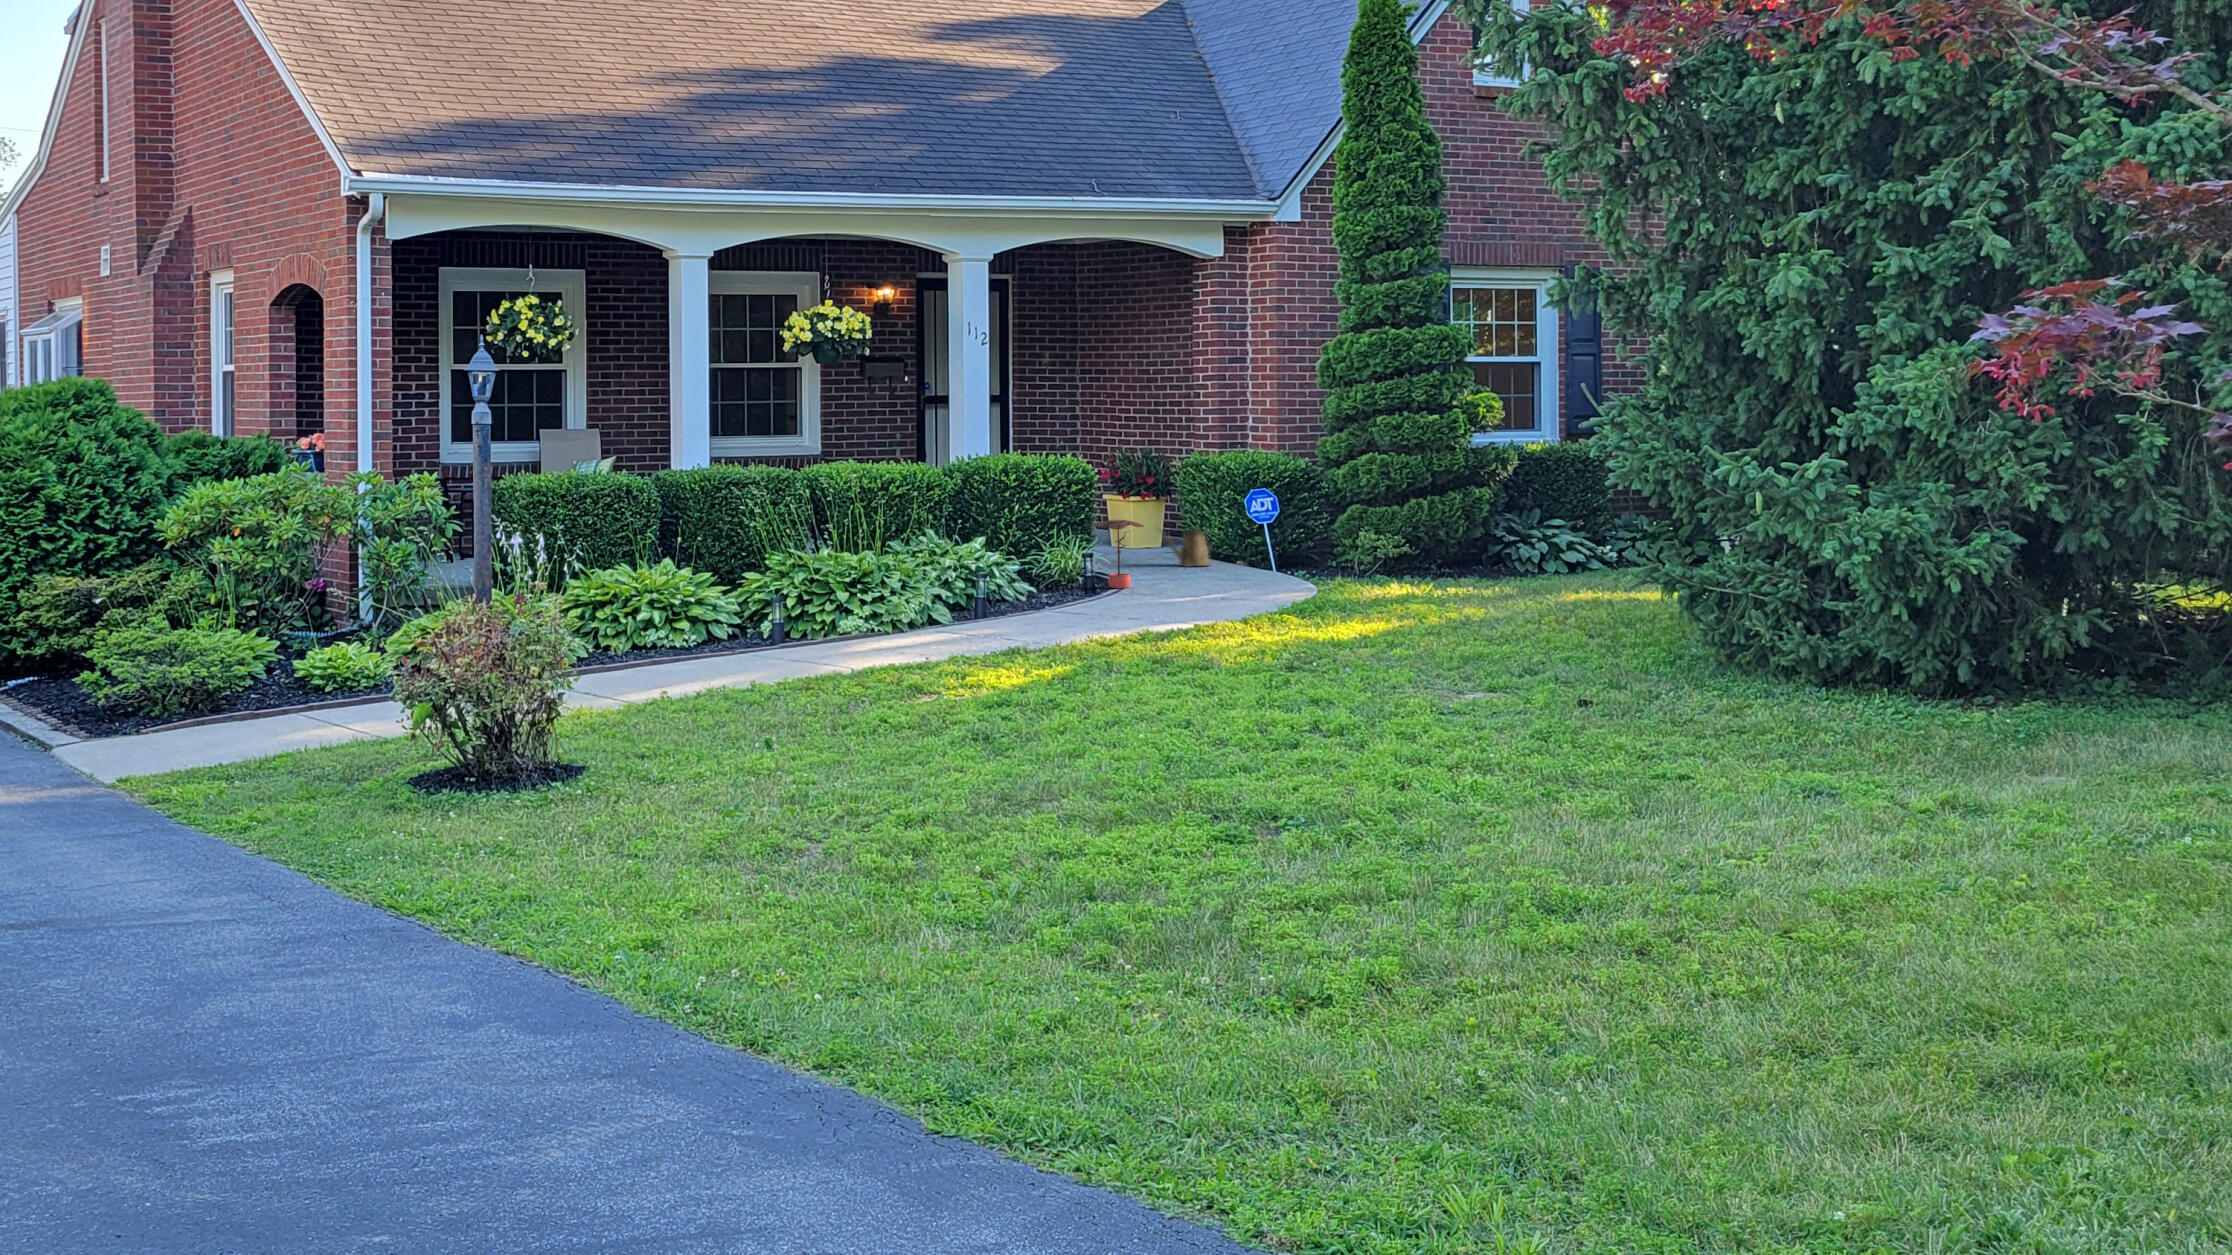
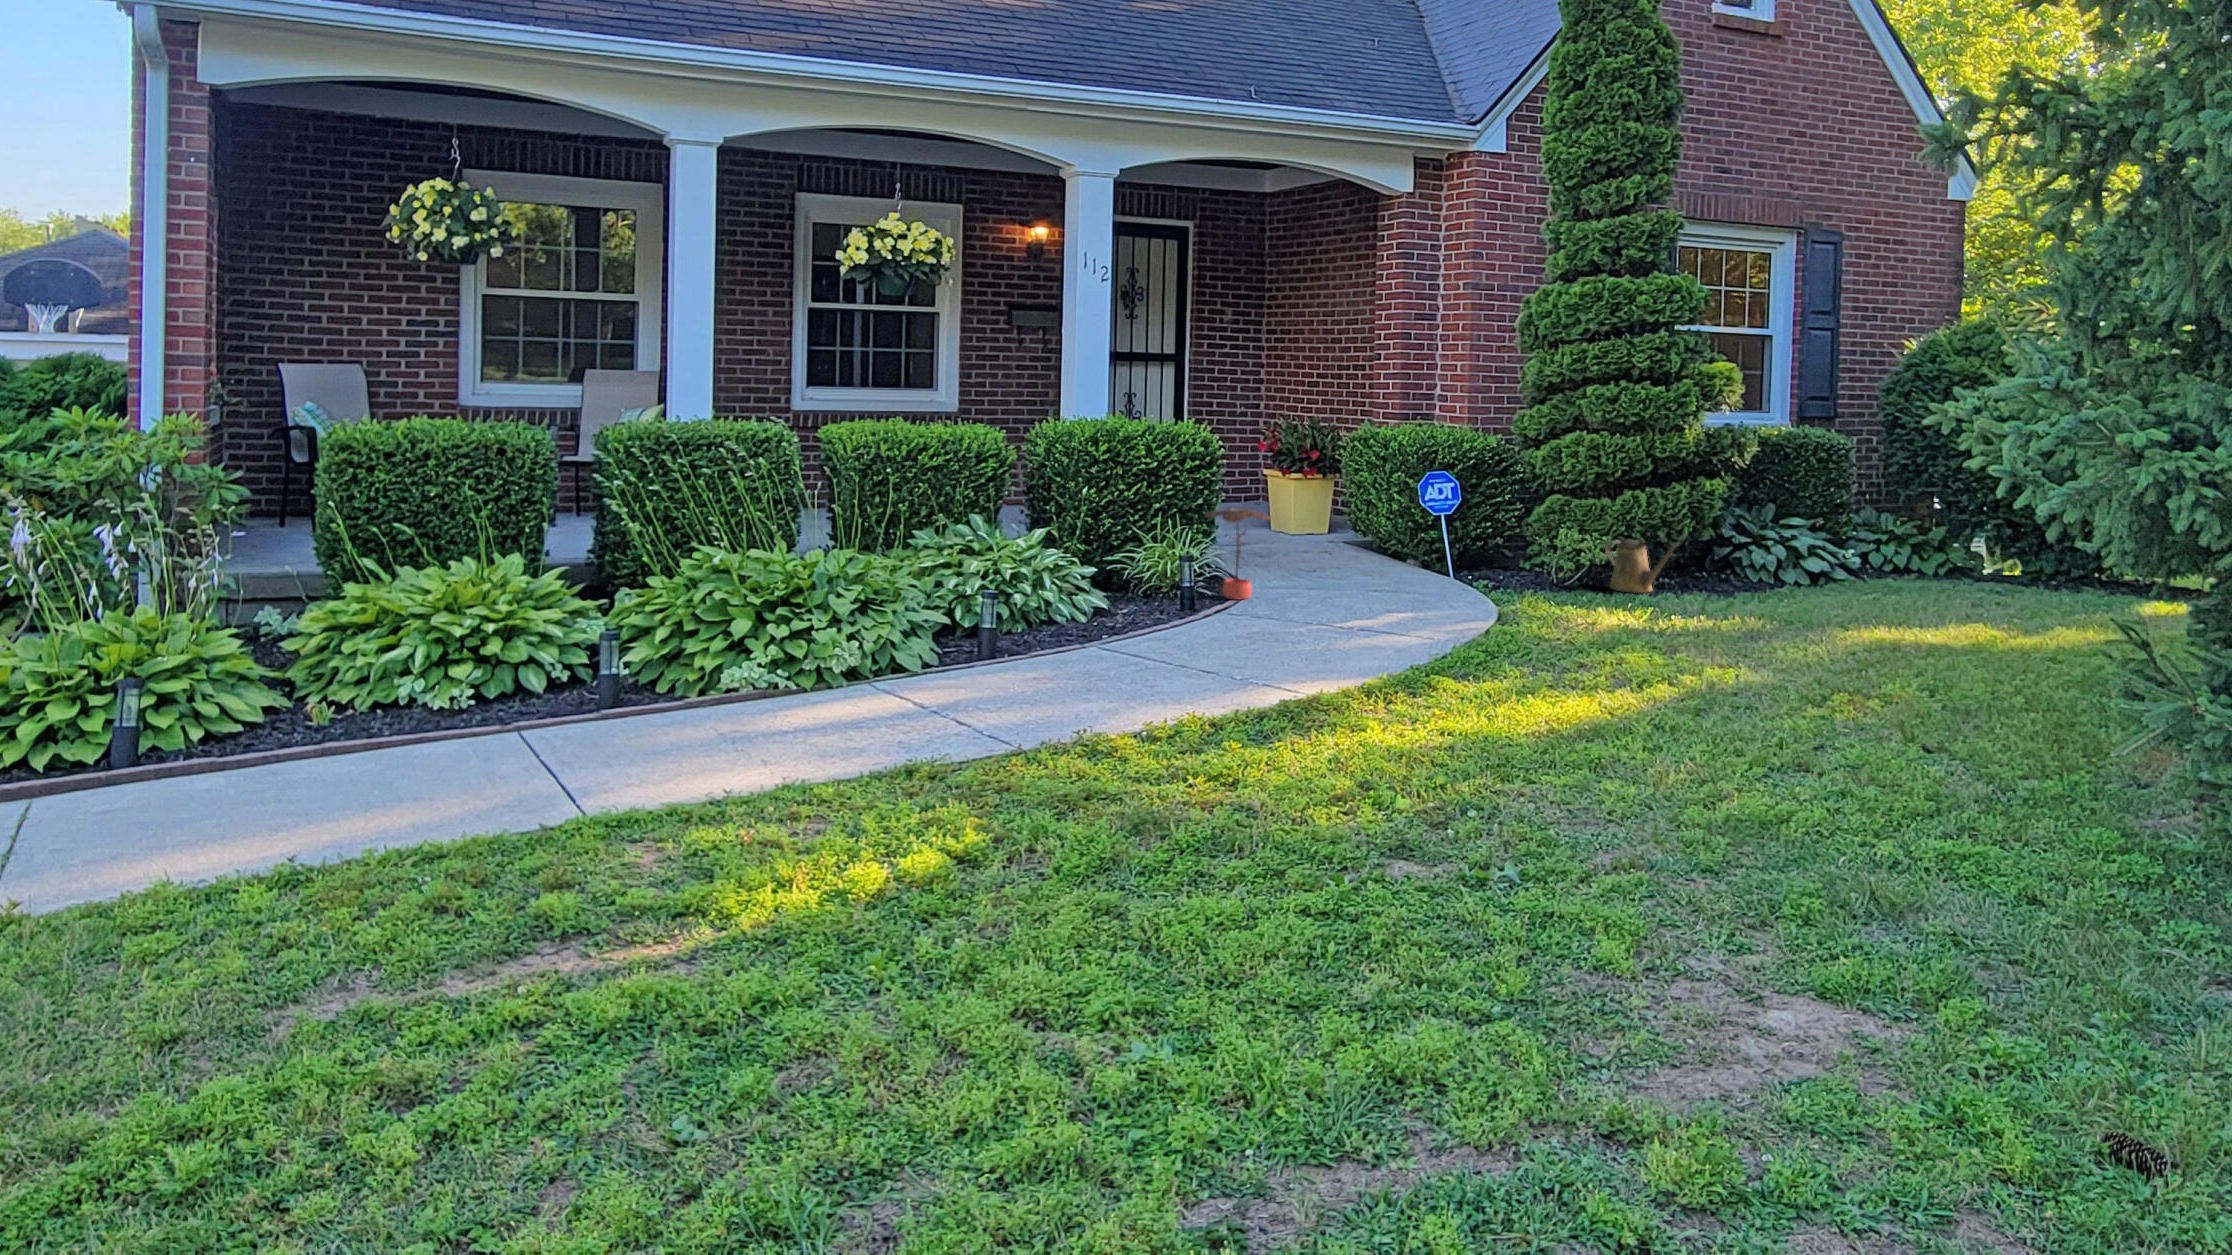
watering can: present [1160,529,1211,567] -> present [1605,540,1680,593]

